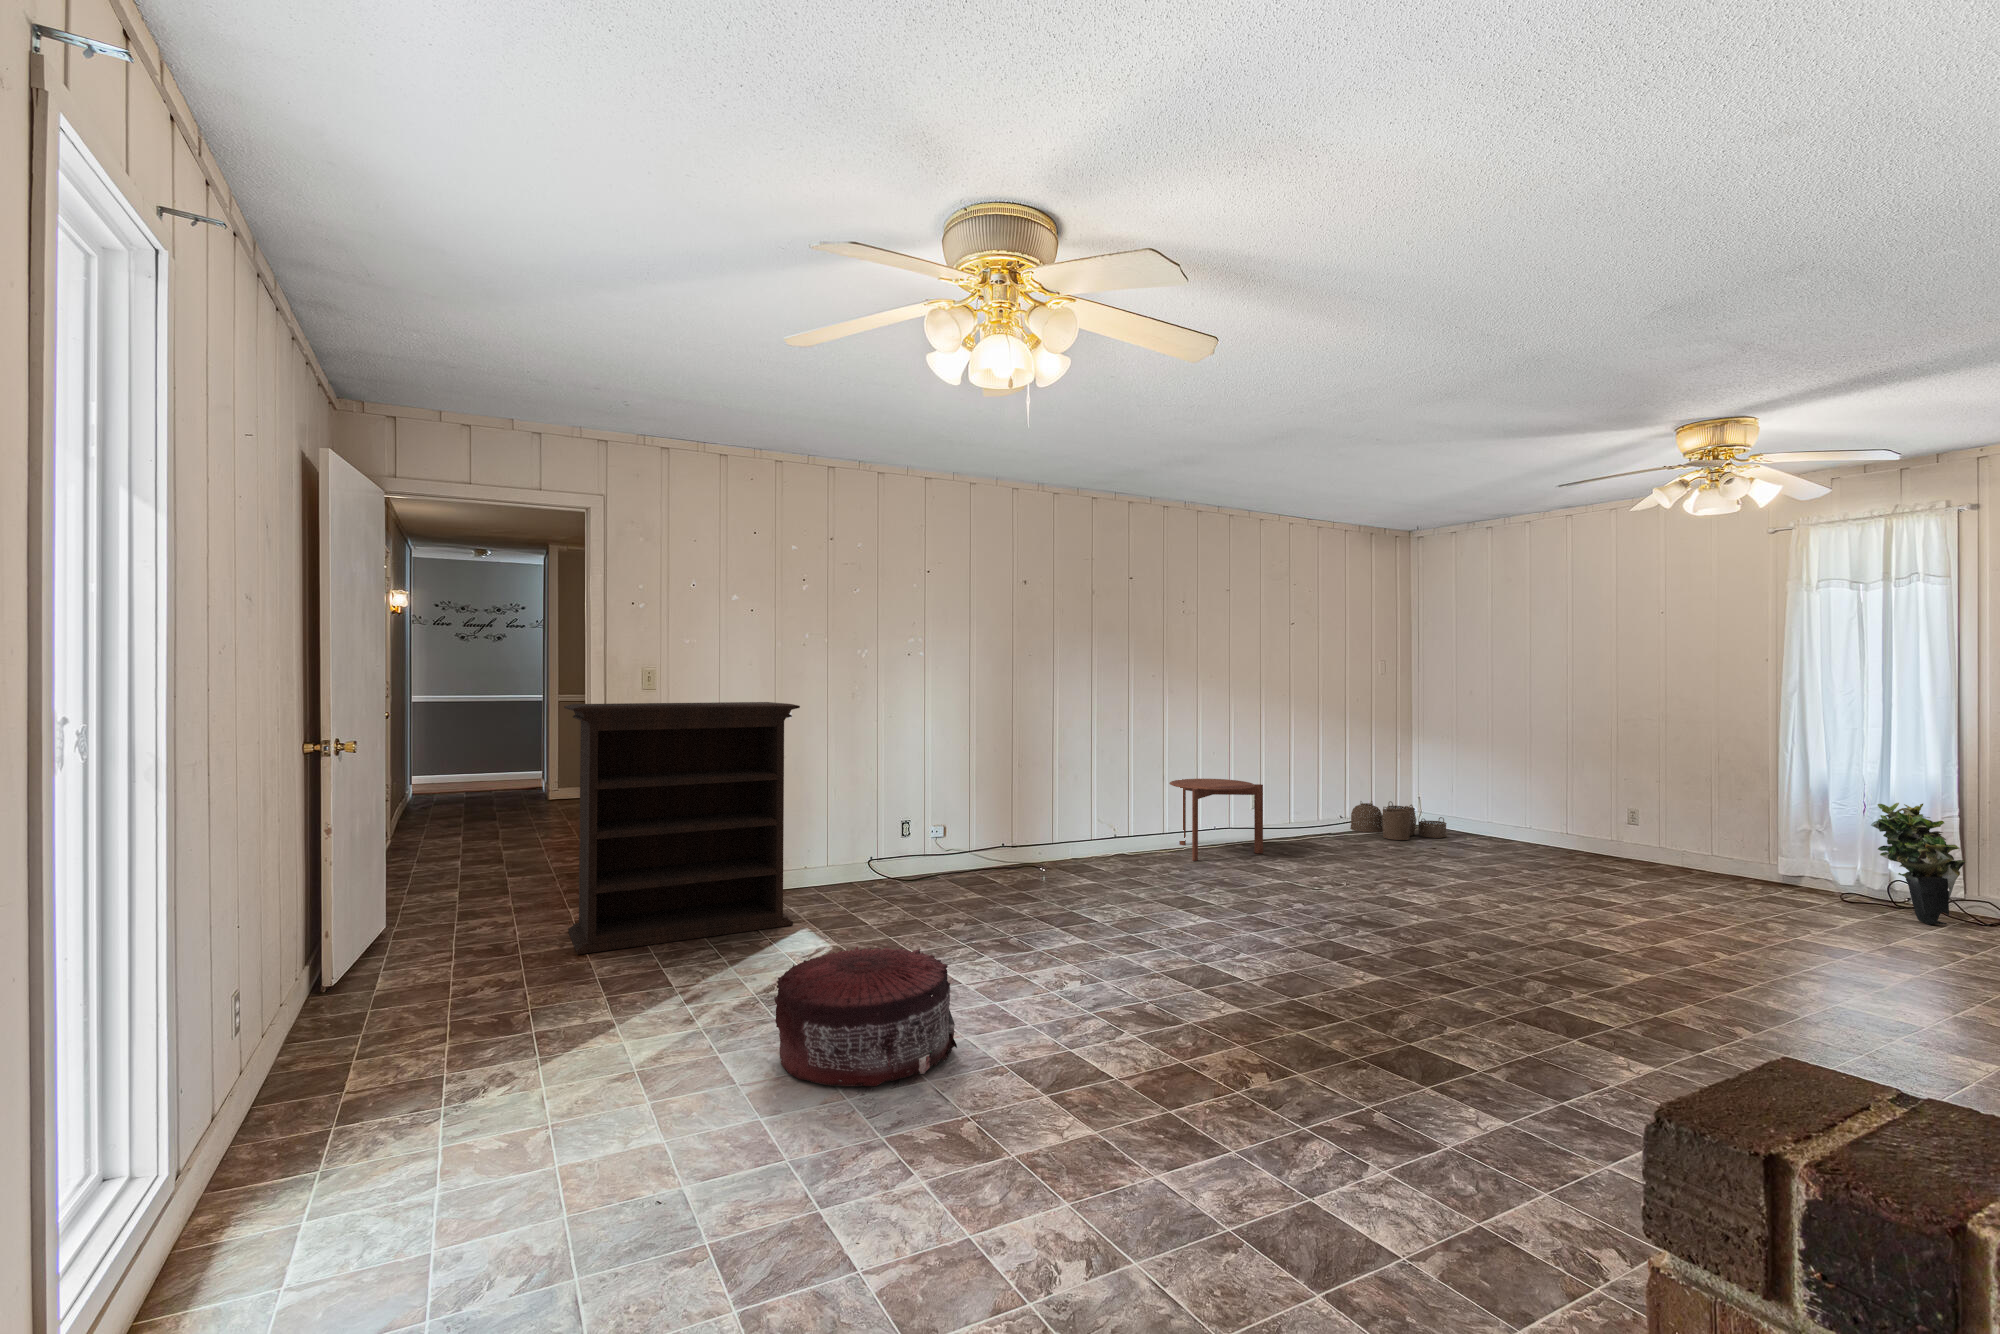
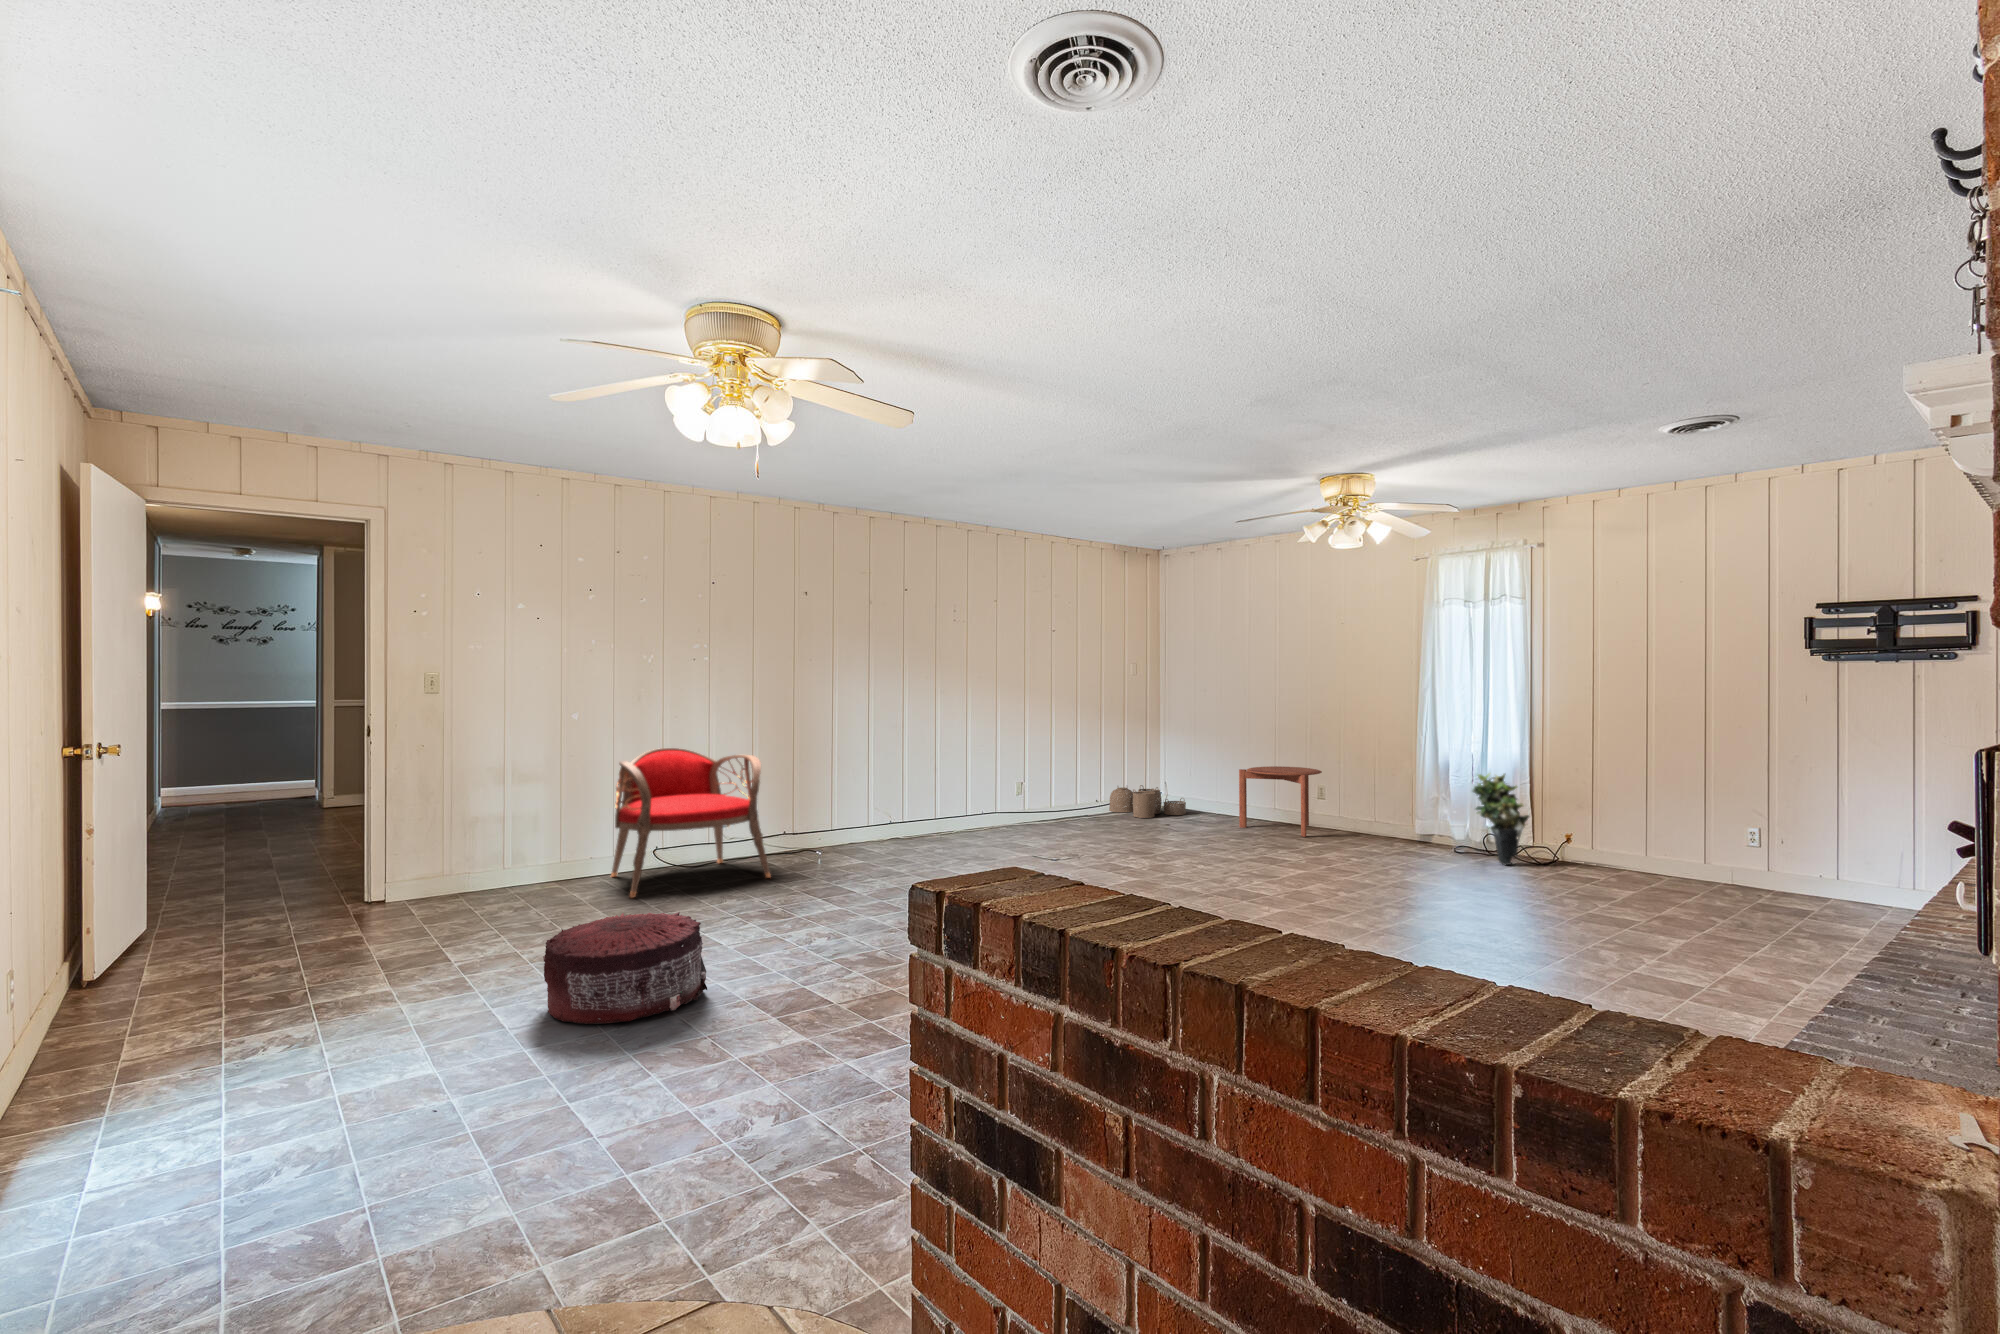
bookshelf: present [564,702,800,954] -> none [341,703,581,942]
armchair: none [824,751,994,915] -> present [611,748,771,897]
side table: present [1169,779,1263,861] -> present [1239,766,1322,837]

